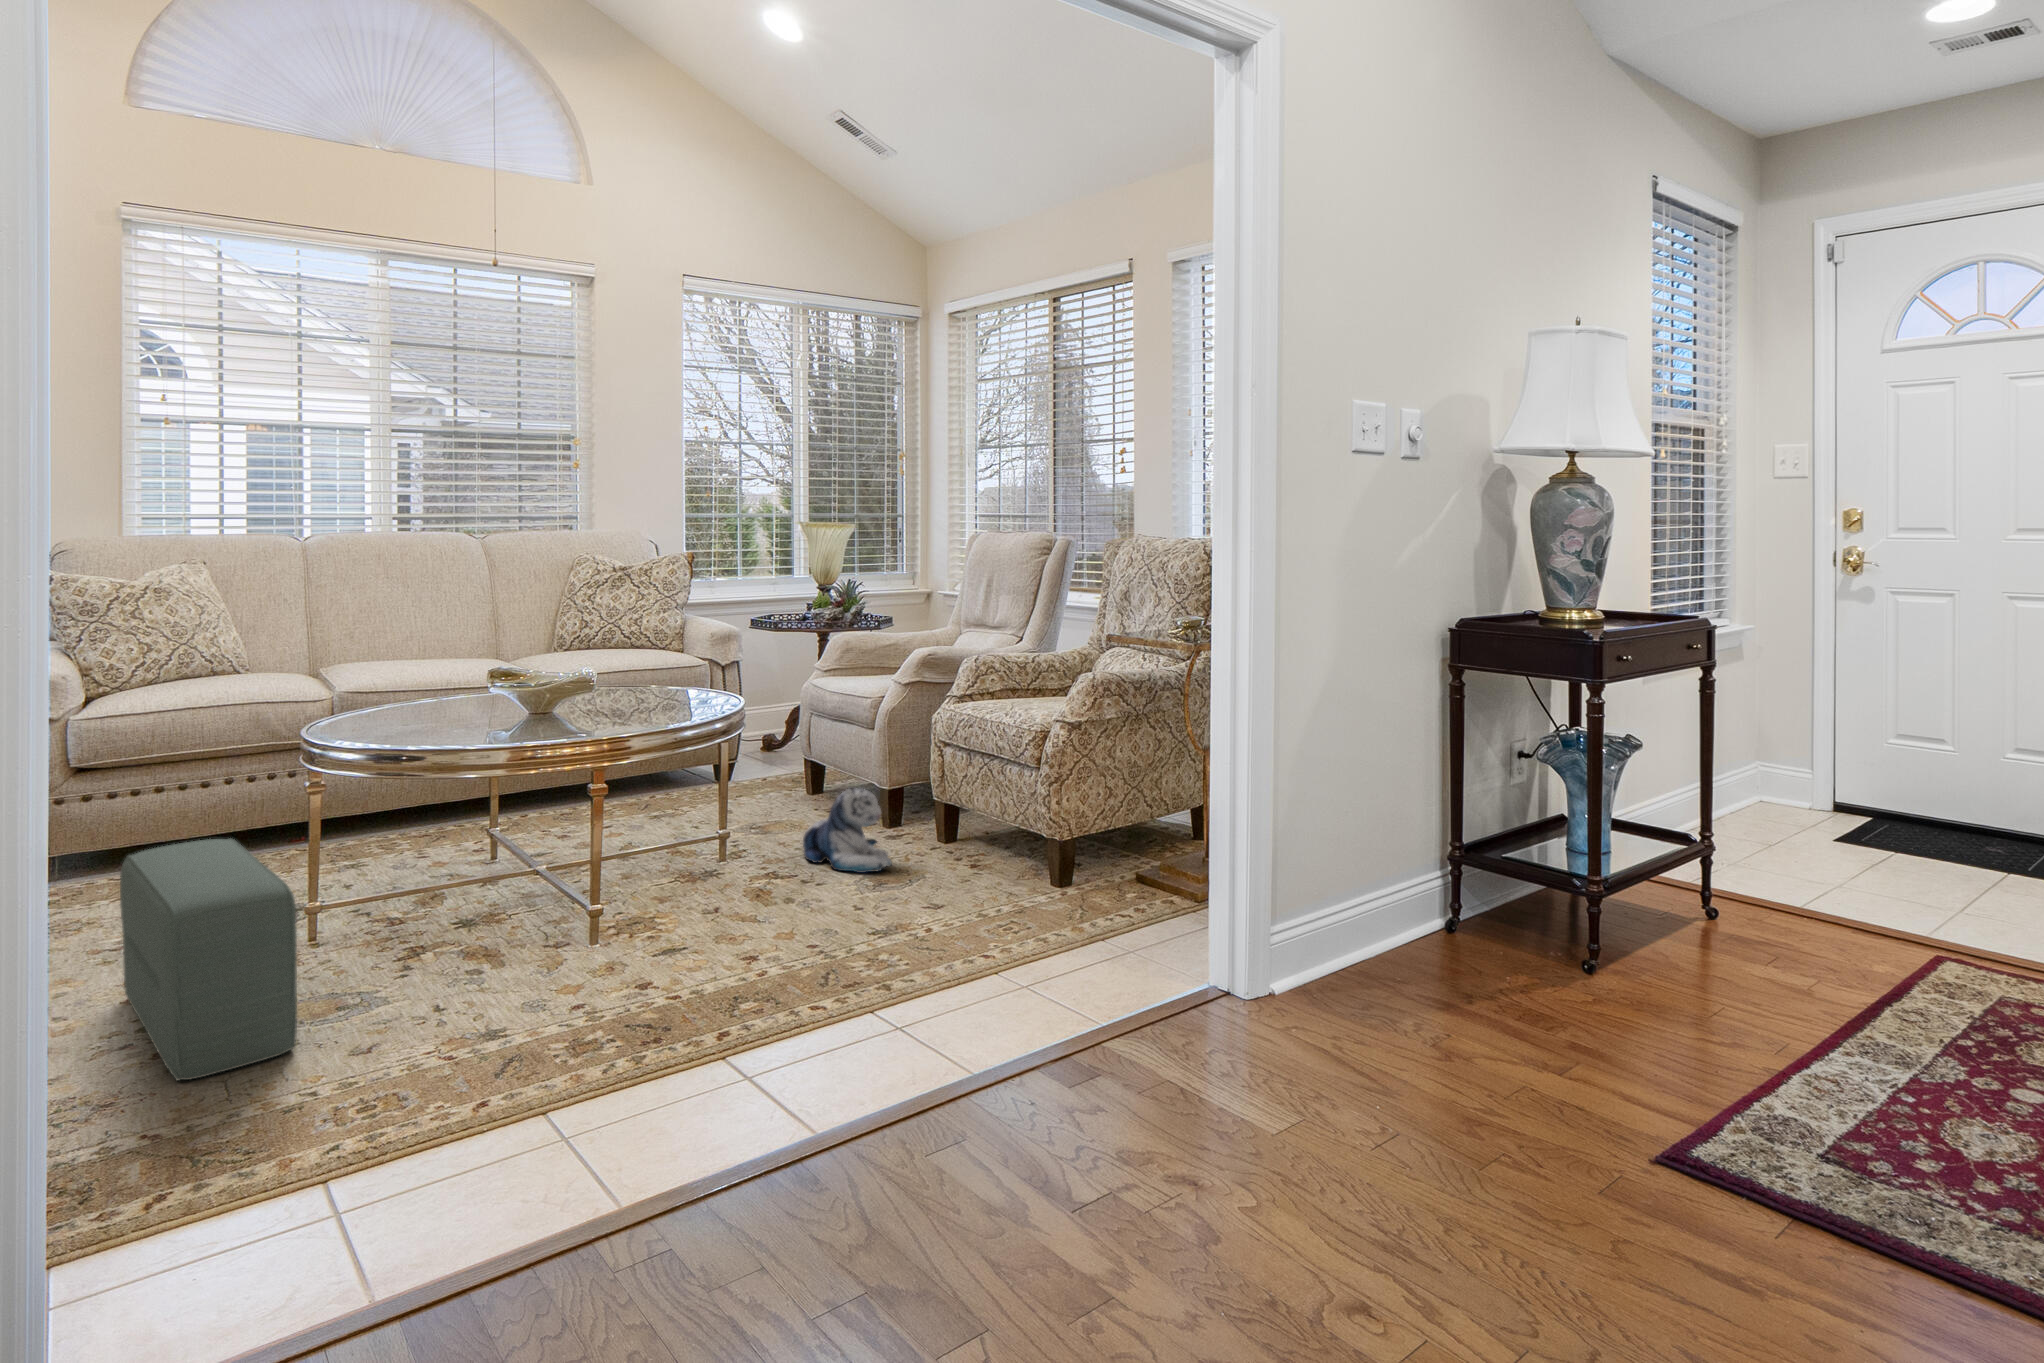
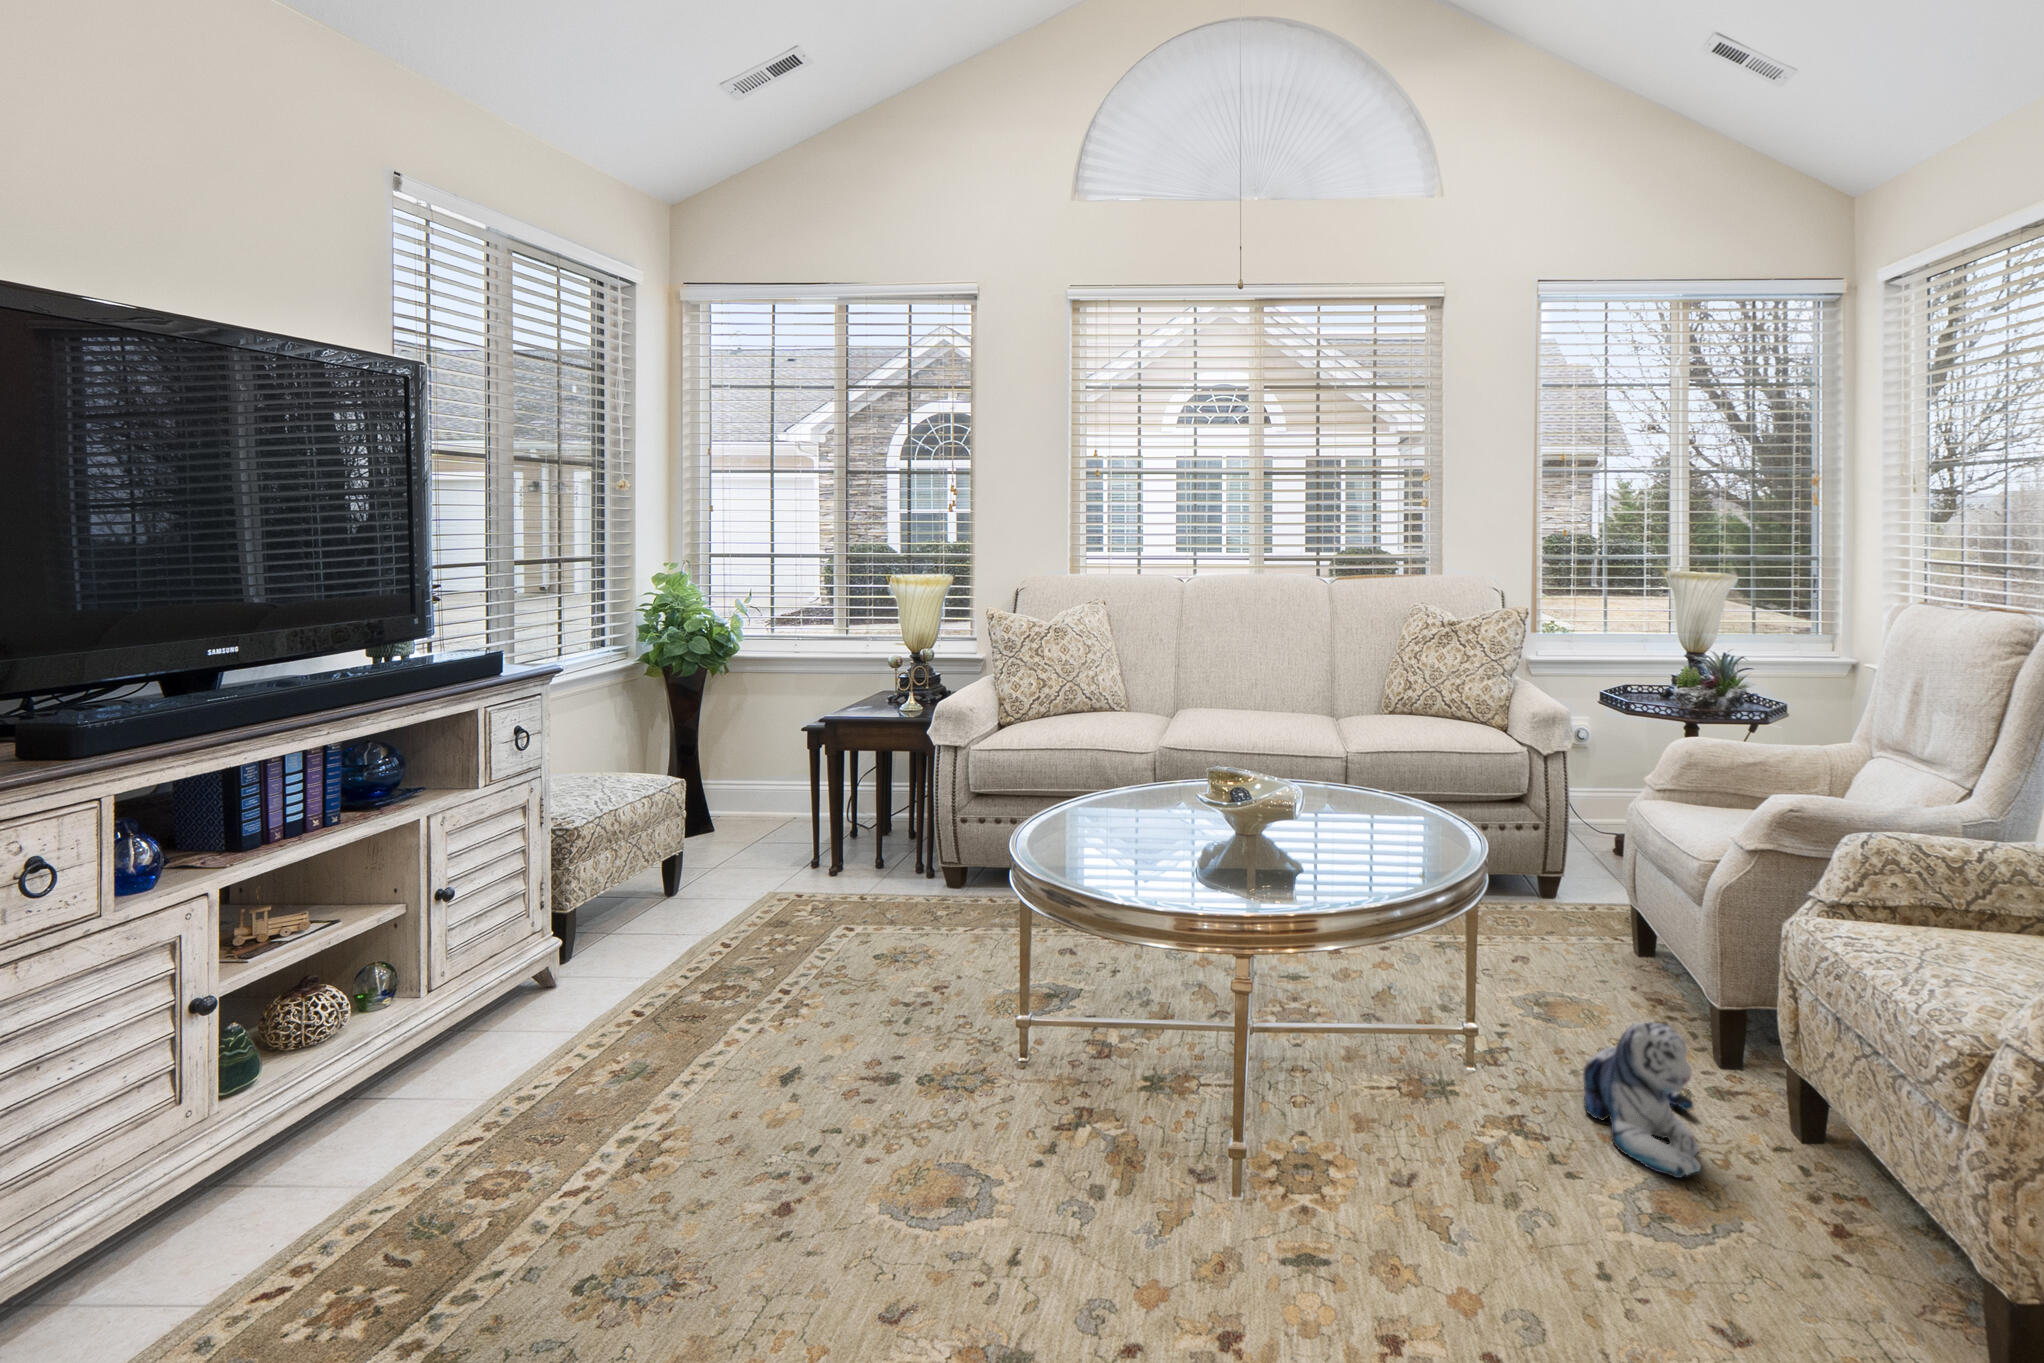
pouf: present [120,838,297,1081] -> none [770,947,946,1282]

